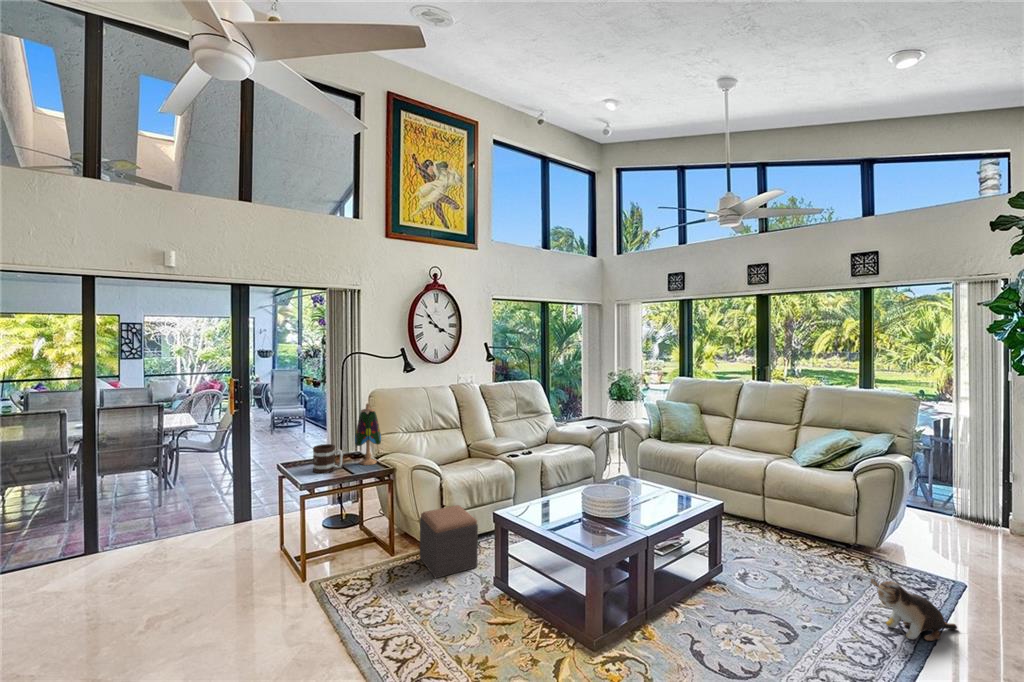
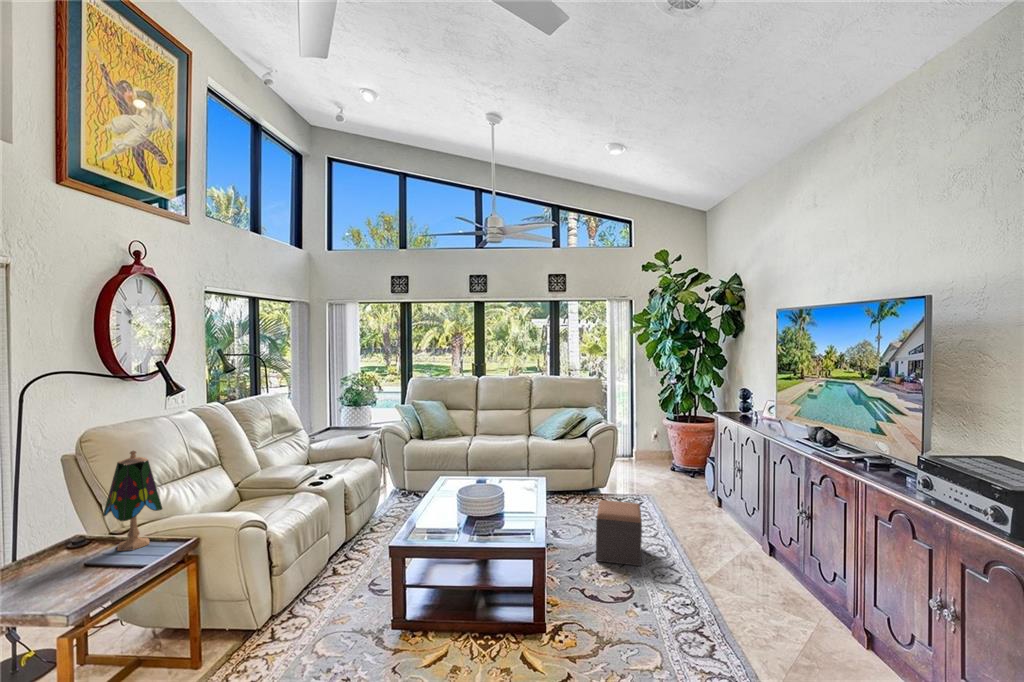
mug: present [313,444,343,473] -> none [39,530,111,589]
footstool: present [420,505,478,578] -> present [596,500,642,566]
plush toy: present [871,579,957,641] -> none [642,499,671,533]

